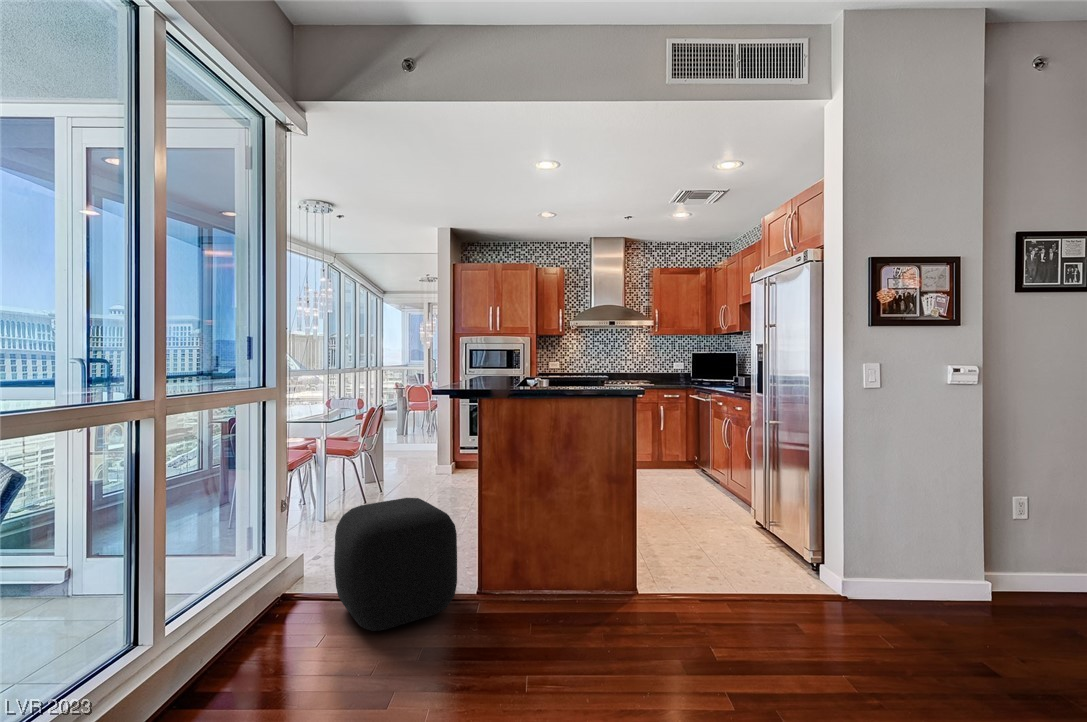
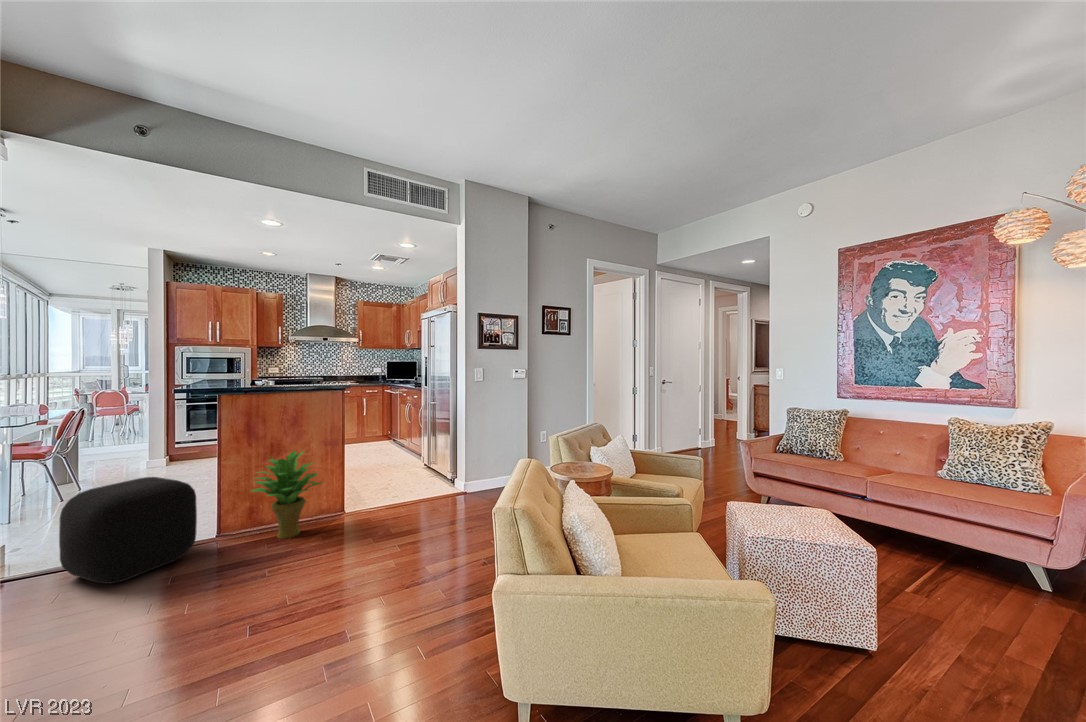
potted plant: none [515,484,609,616] -> present [251,451,323,539]

